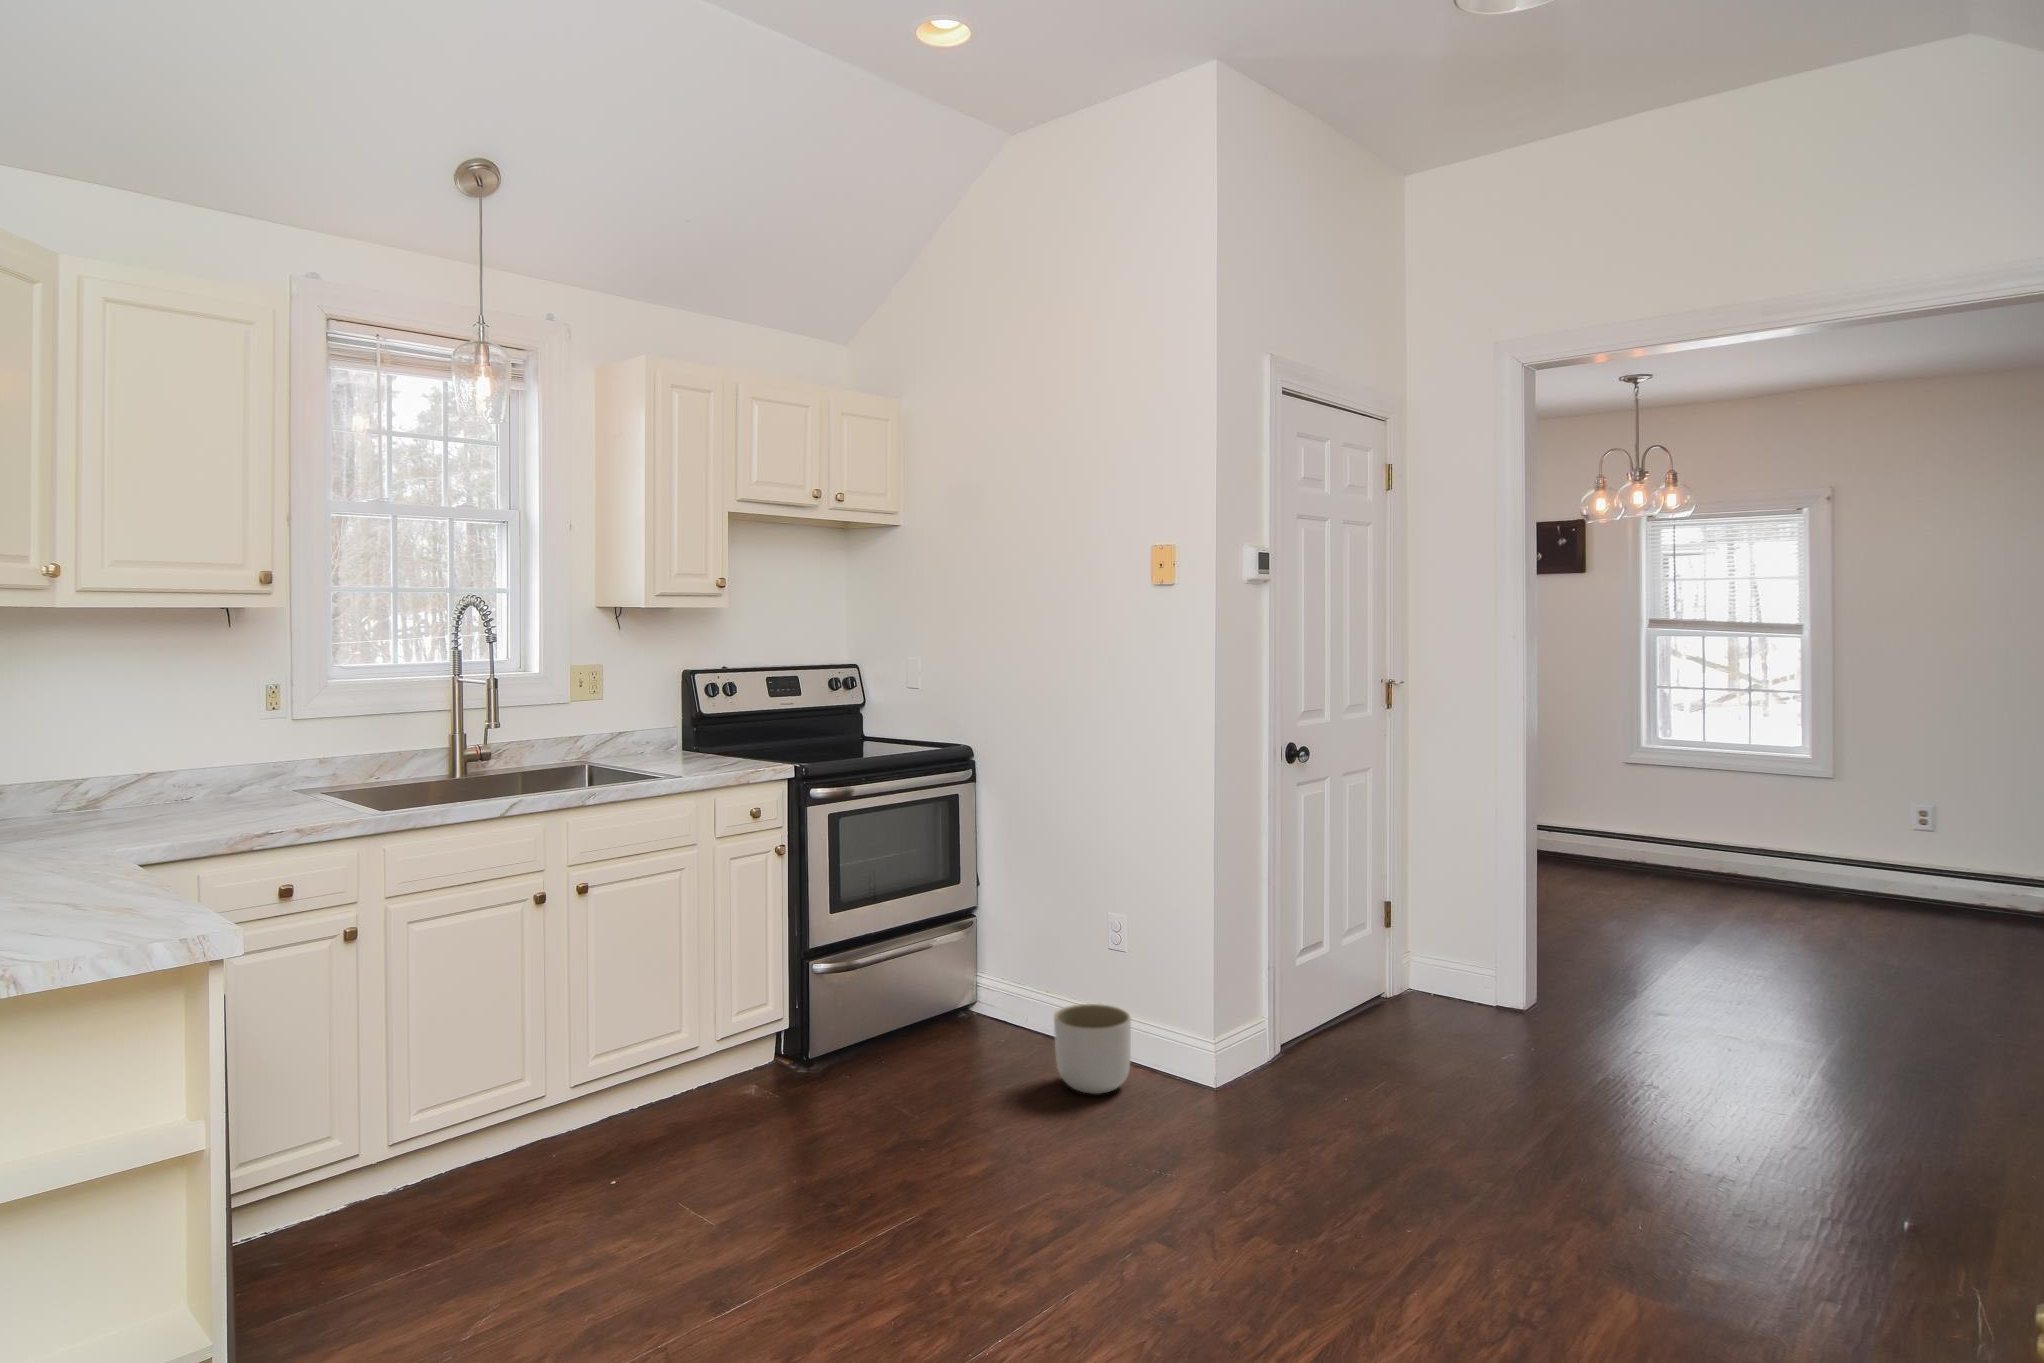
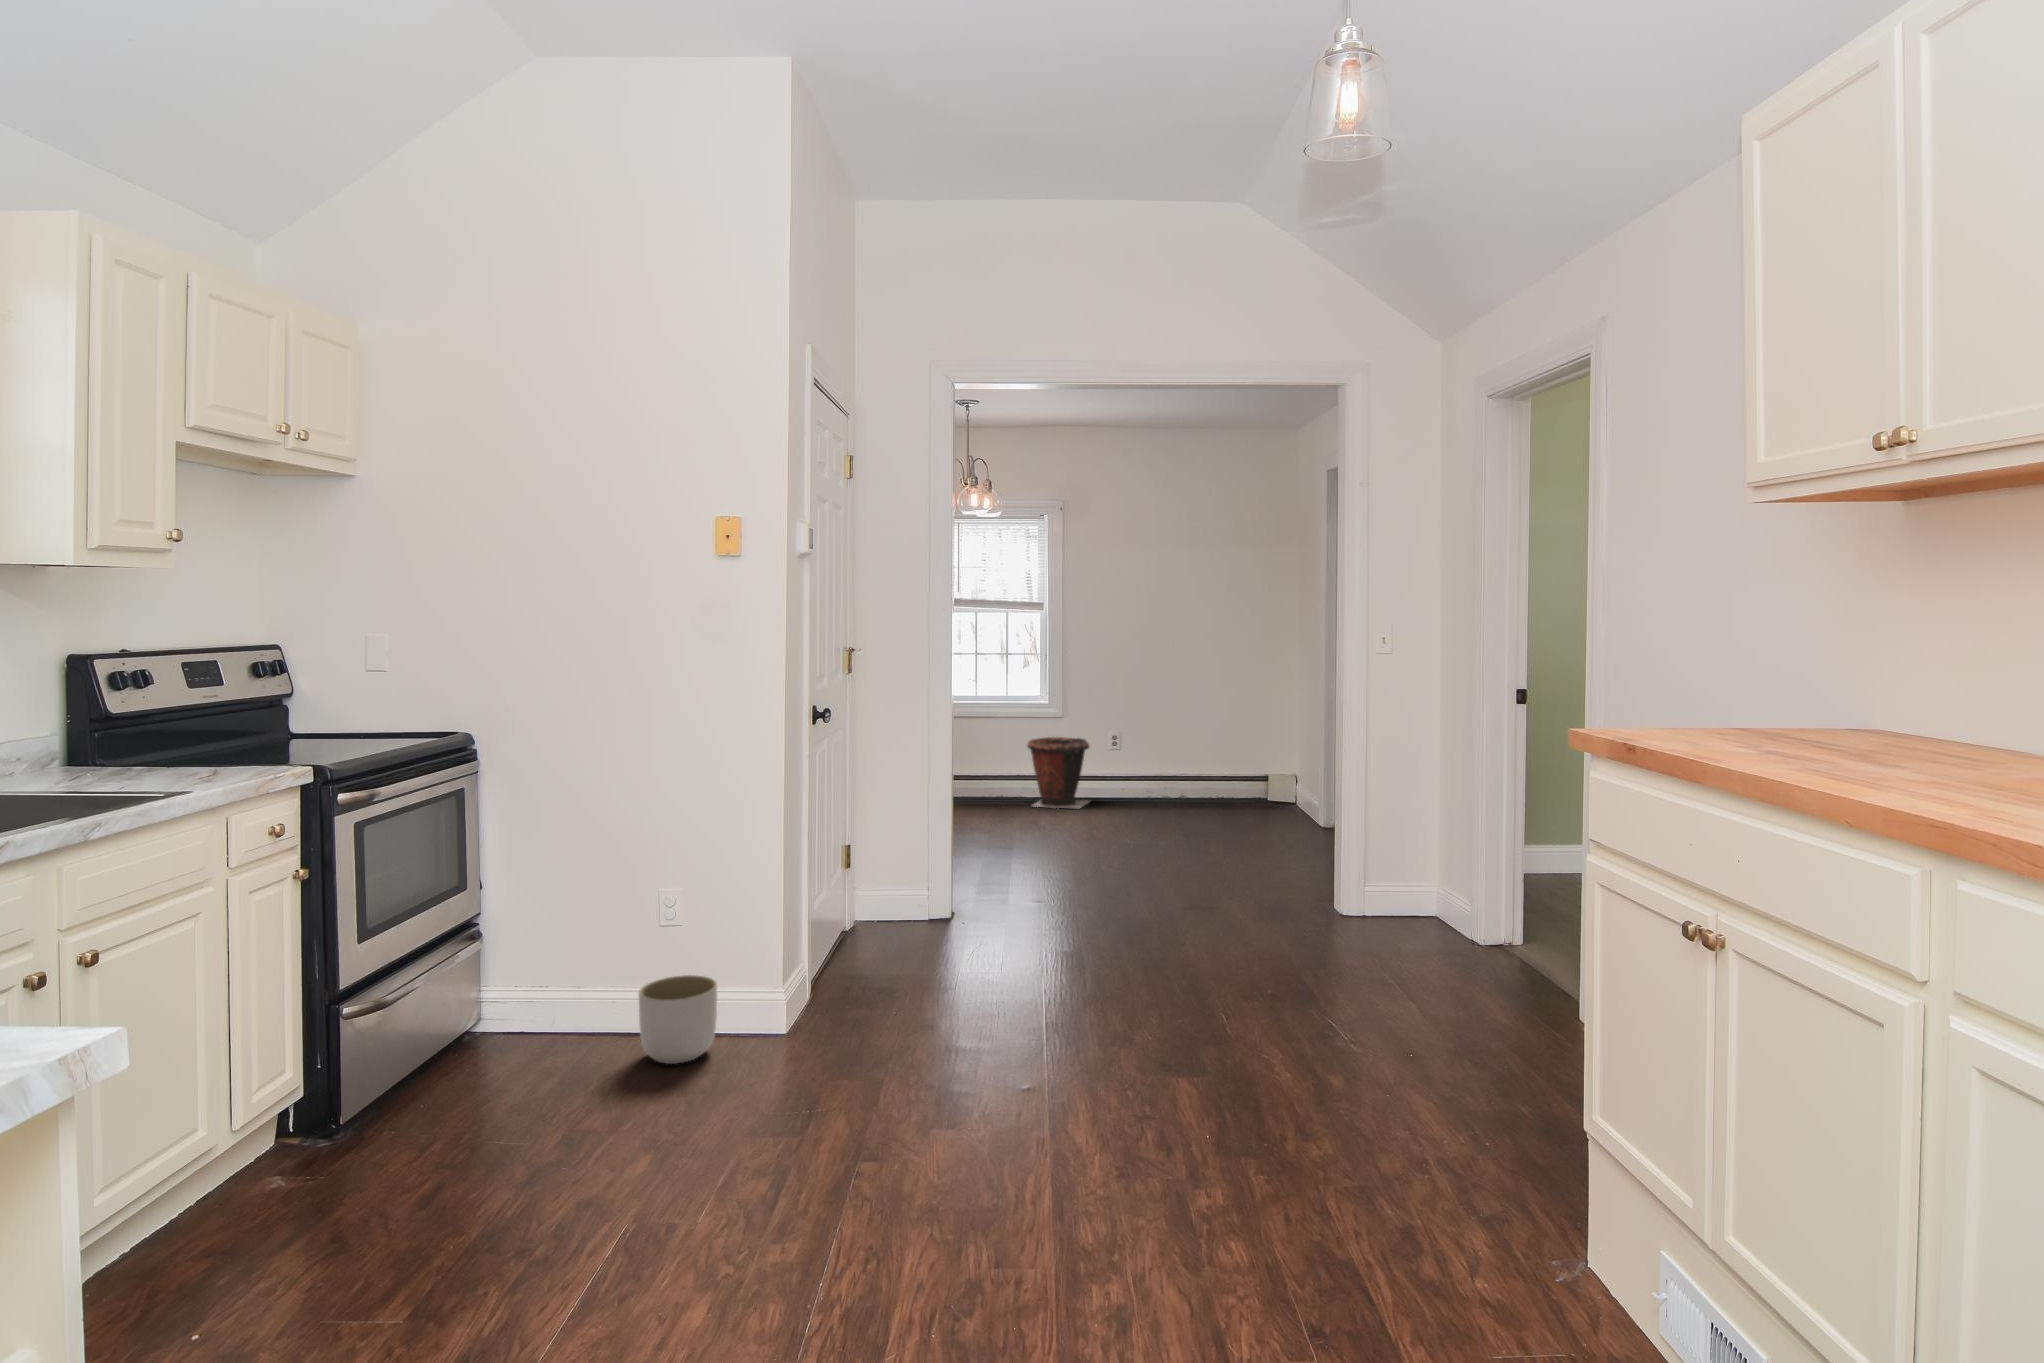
waste bin: none [1870,793,2007,910] -> present [1027,737,1089,808]

